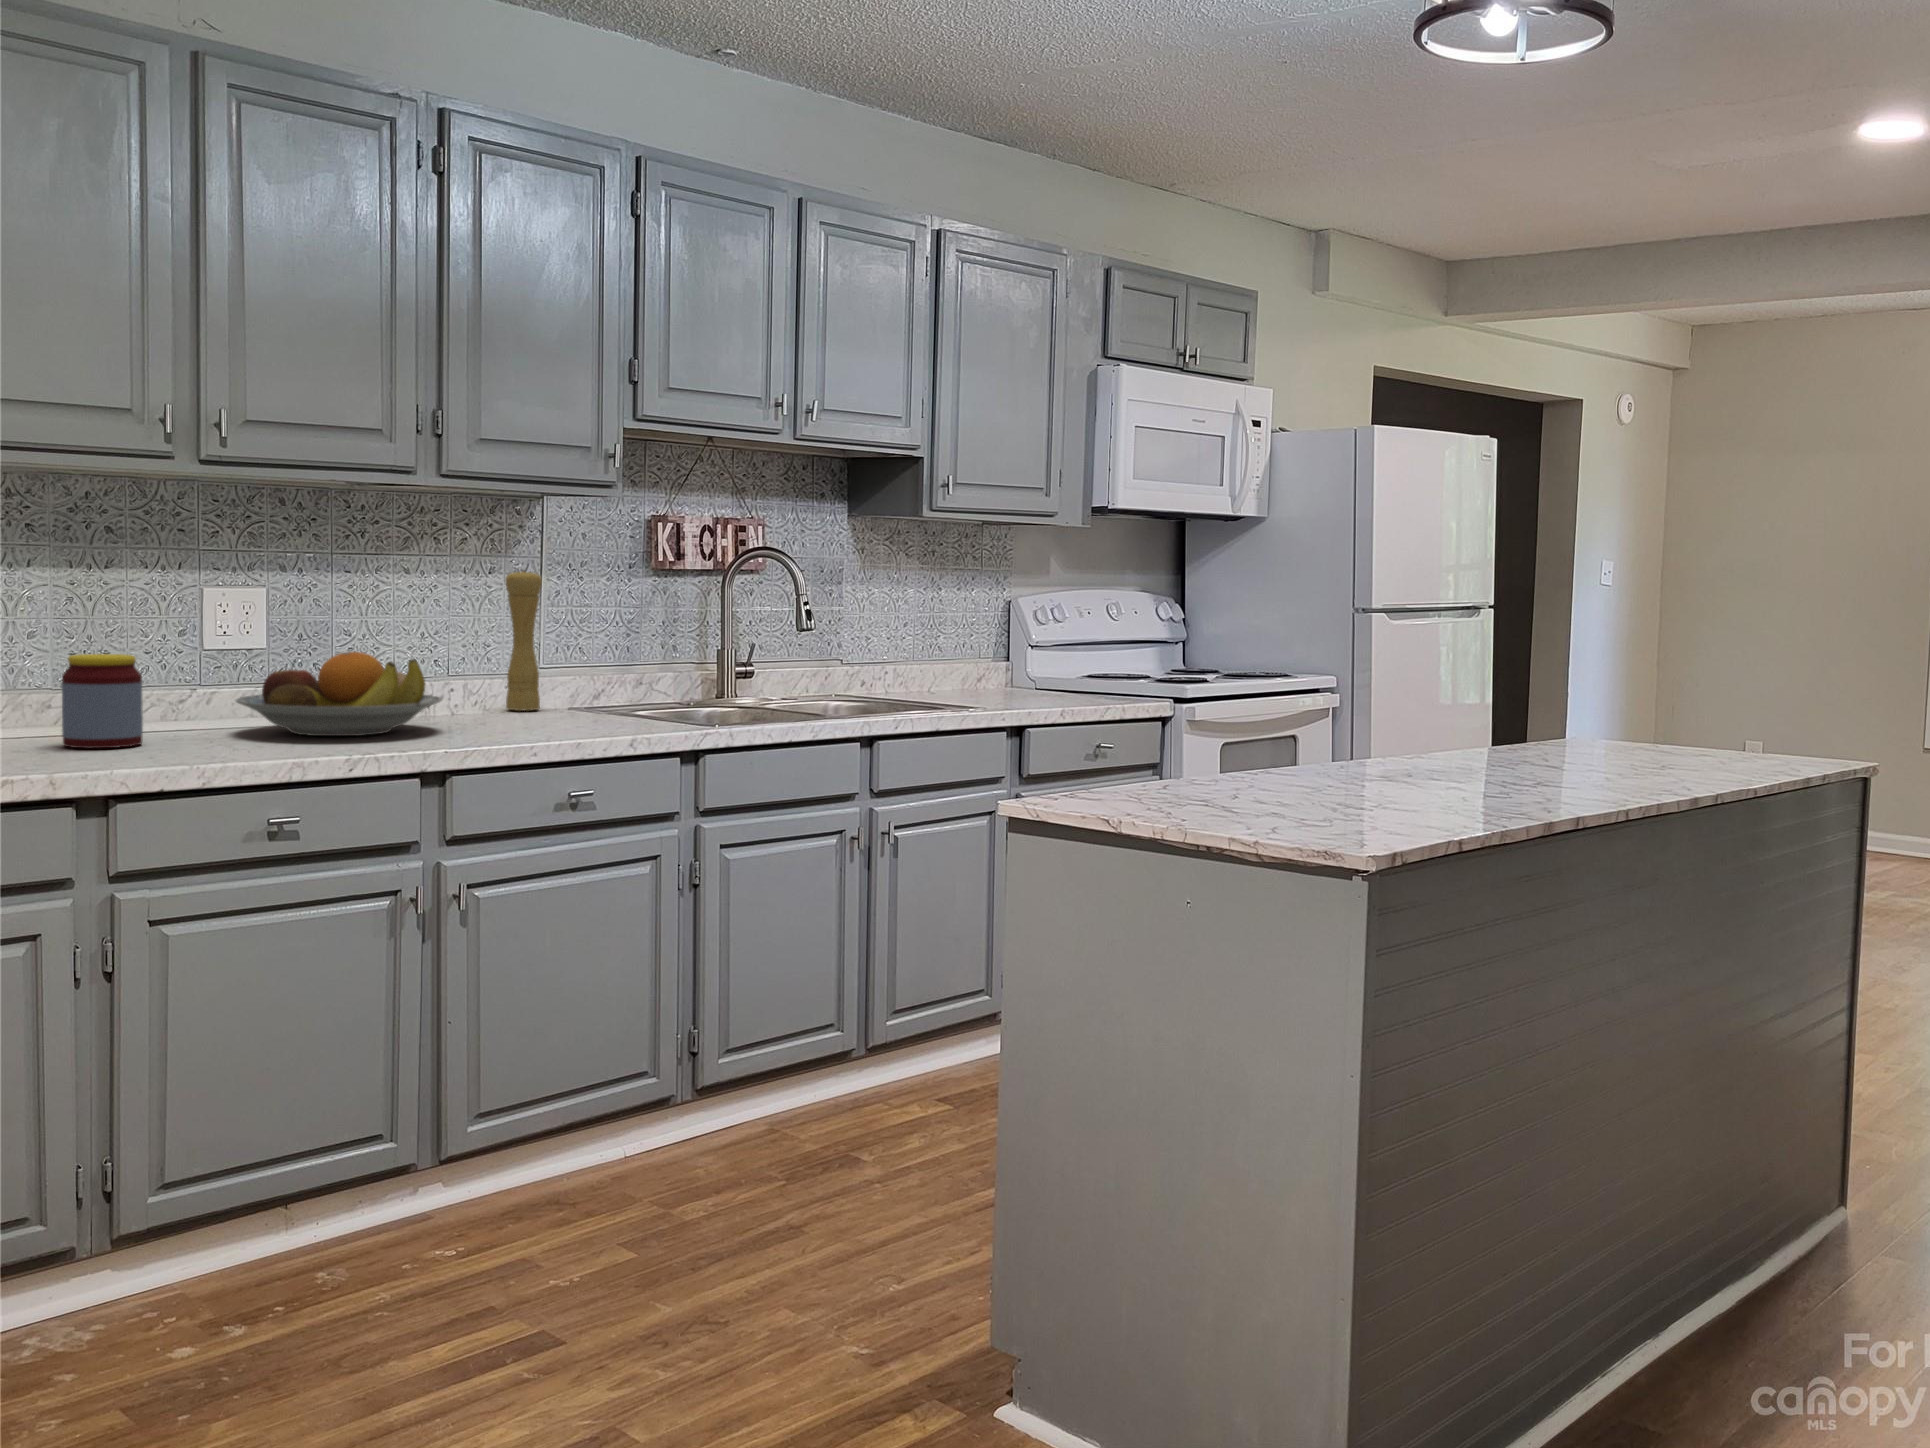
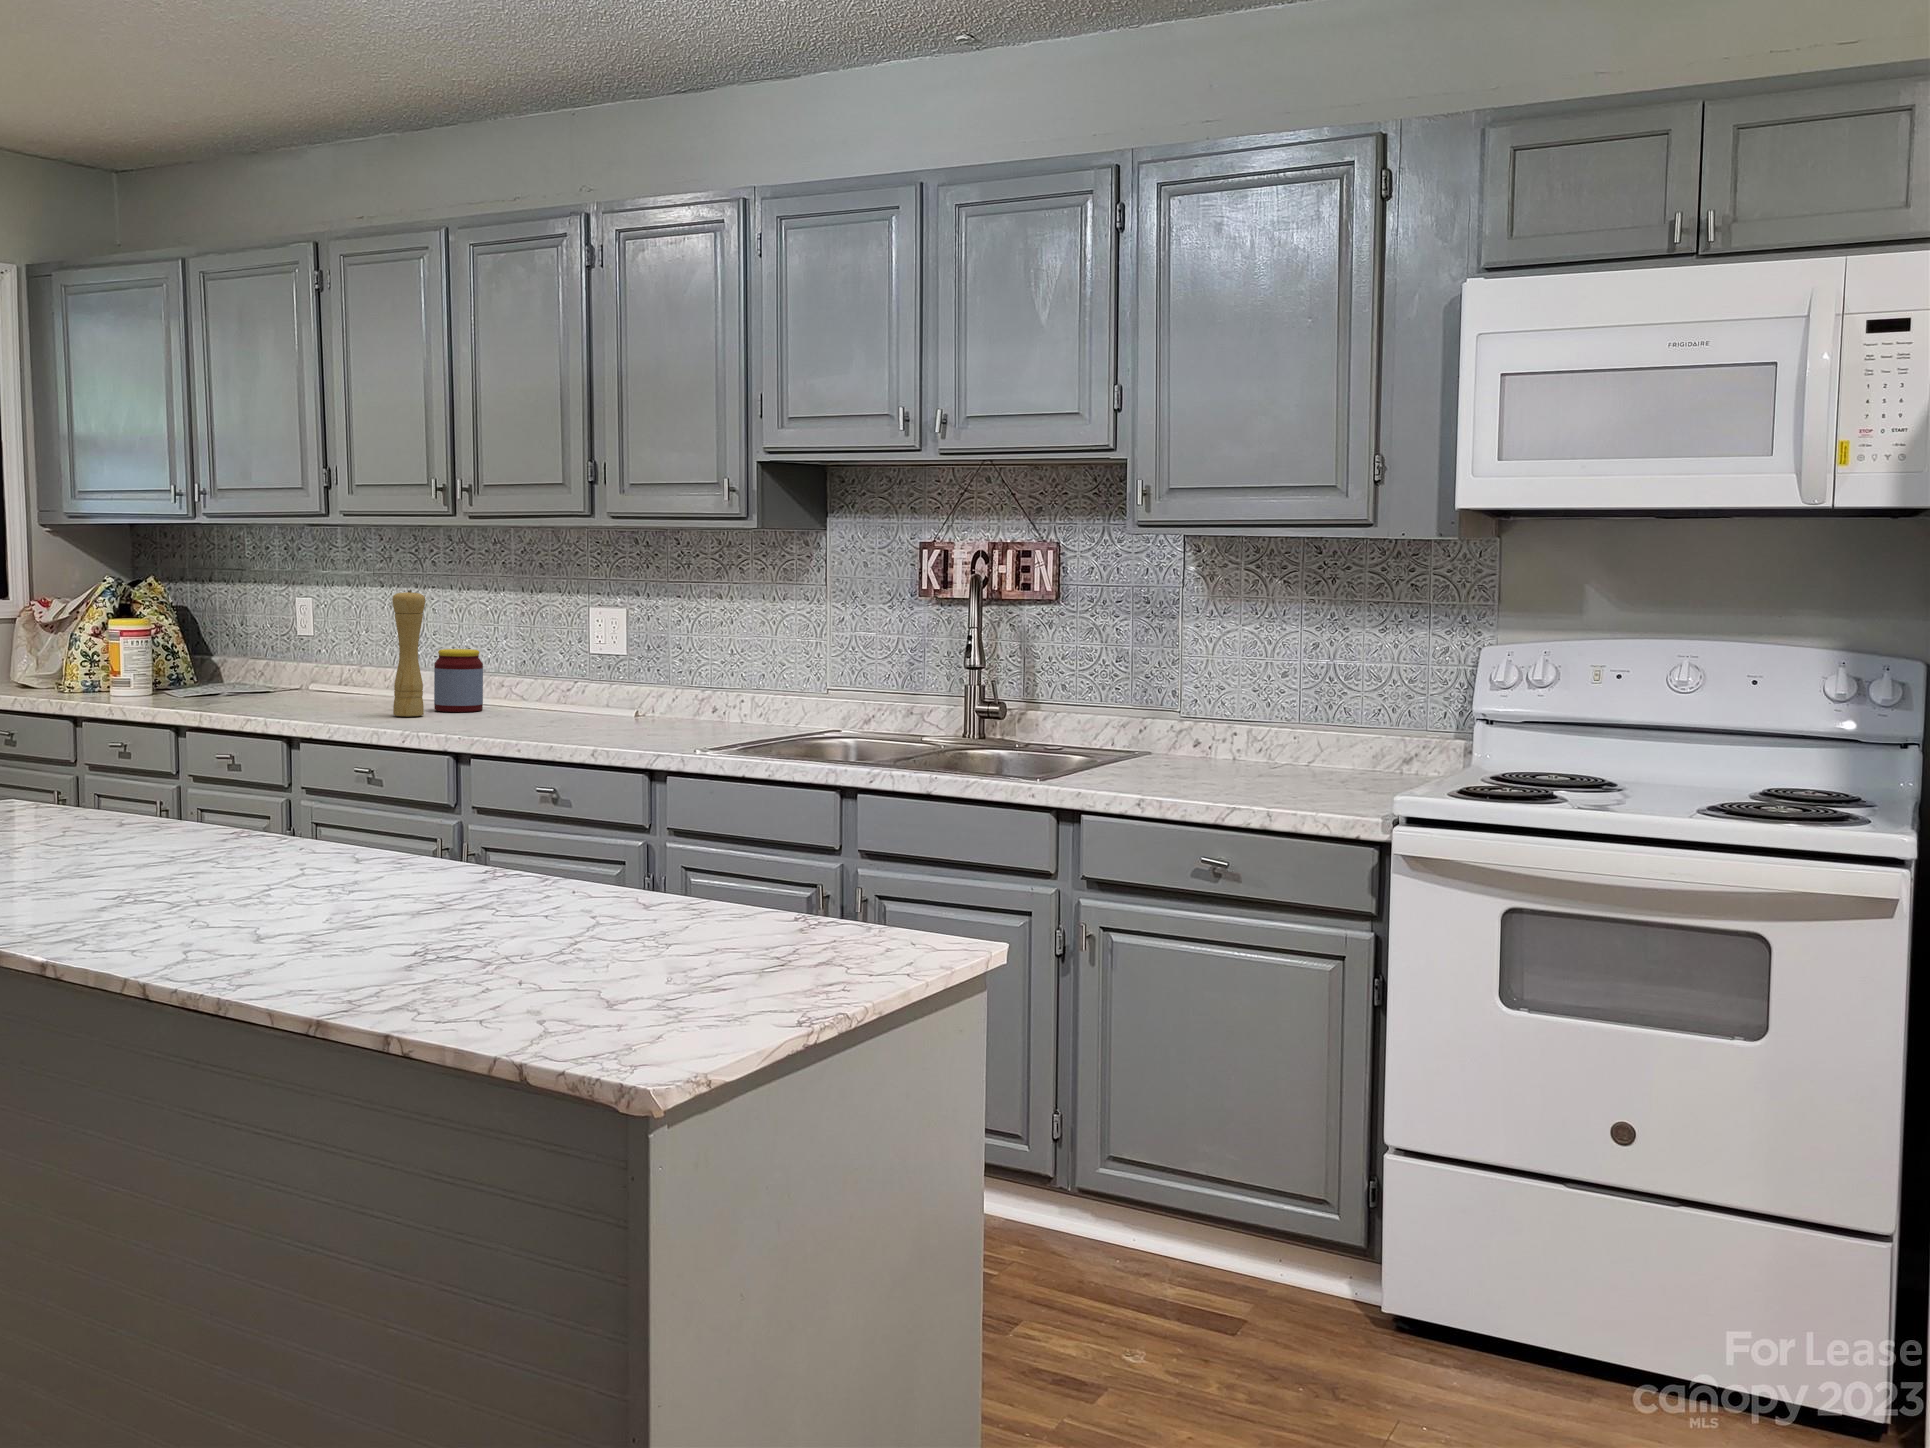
pepper mill: present [505,570,542,711] -> present [392,590,425,716]
fruit bowl: present [236,652,441,736] -> none [491,658,643,724]

